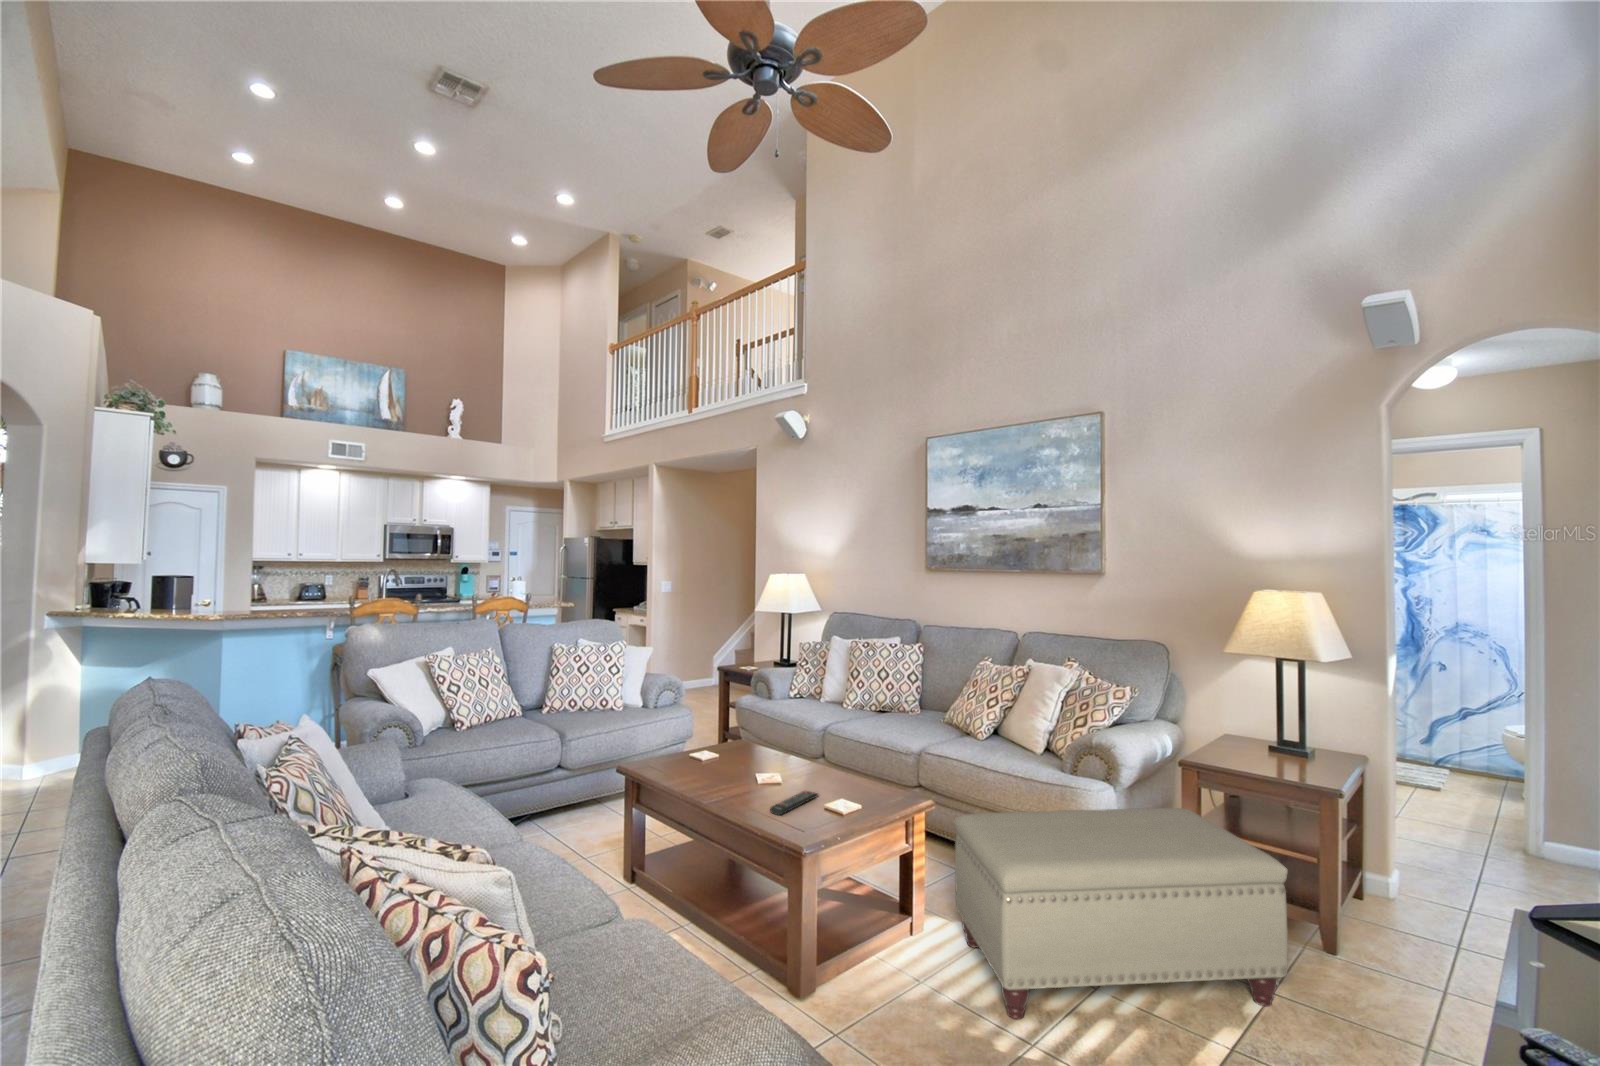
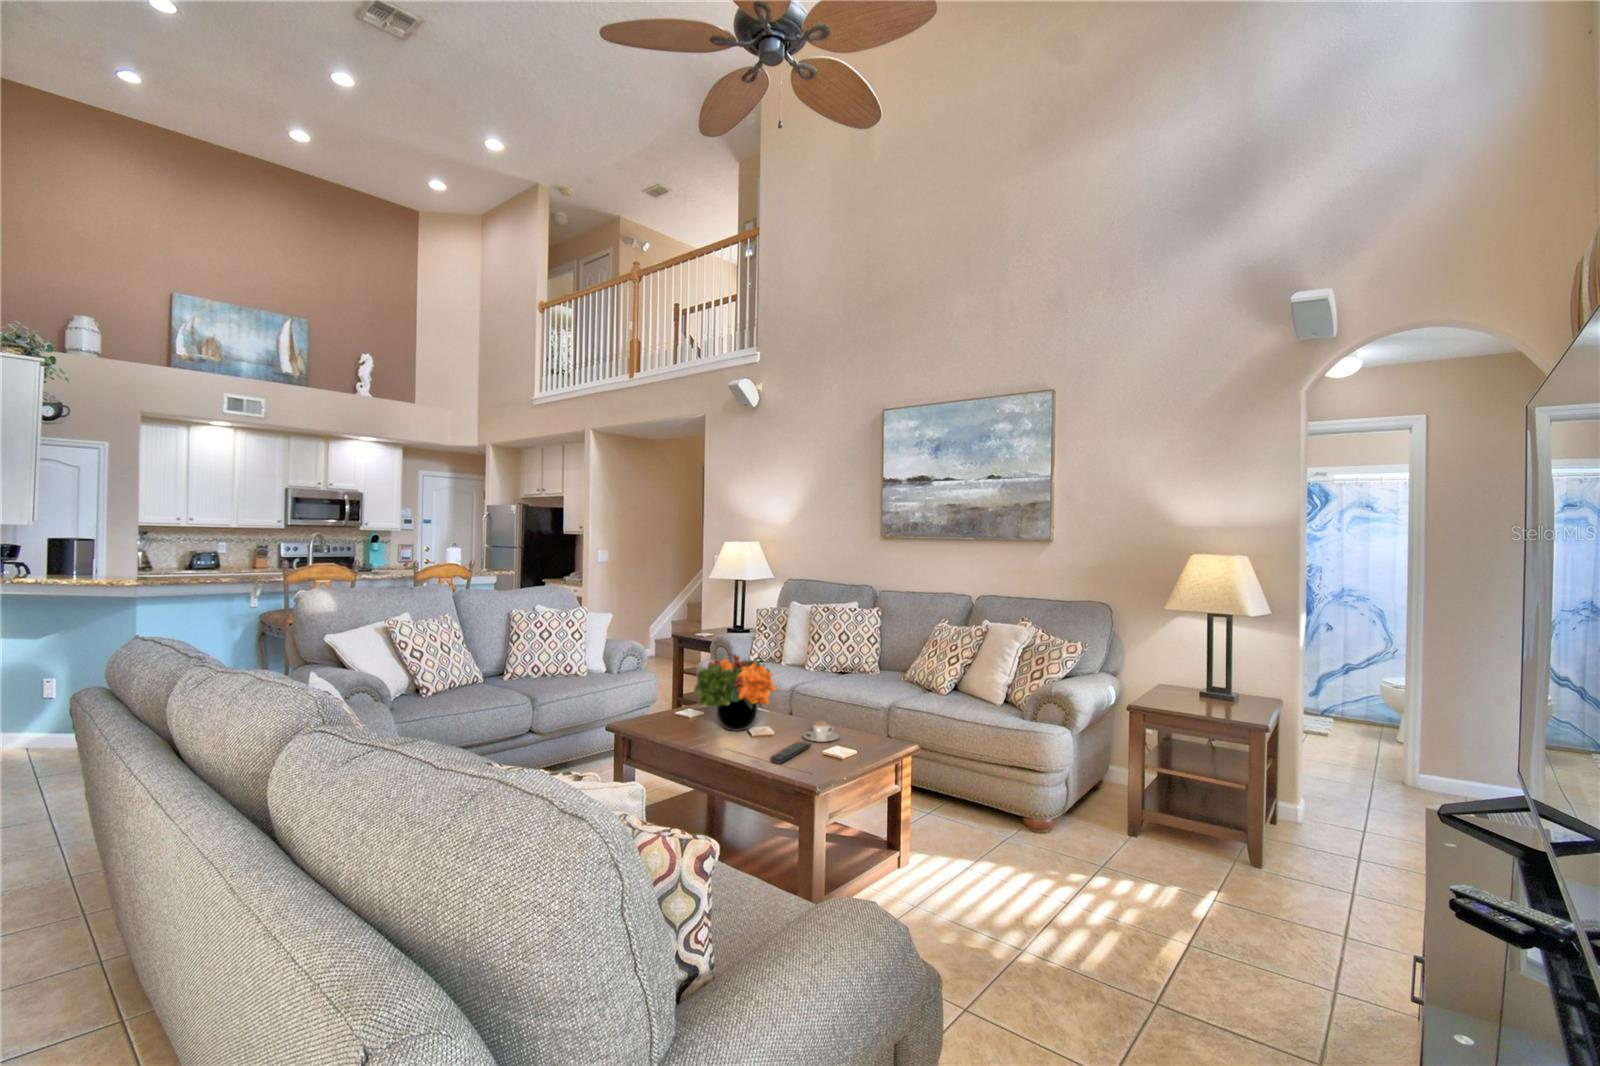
flower arrangement: none [702,696,790,776] -> present [694,655,776,731]
coffee cup: none [814,769,852,791] -> present [803,722,839,742]
ottoman: present [954,808,1288,1019] -> none [939,747,1234,934]

